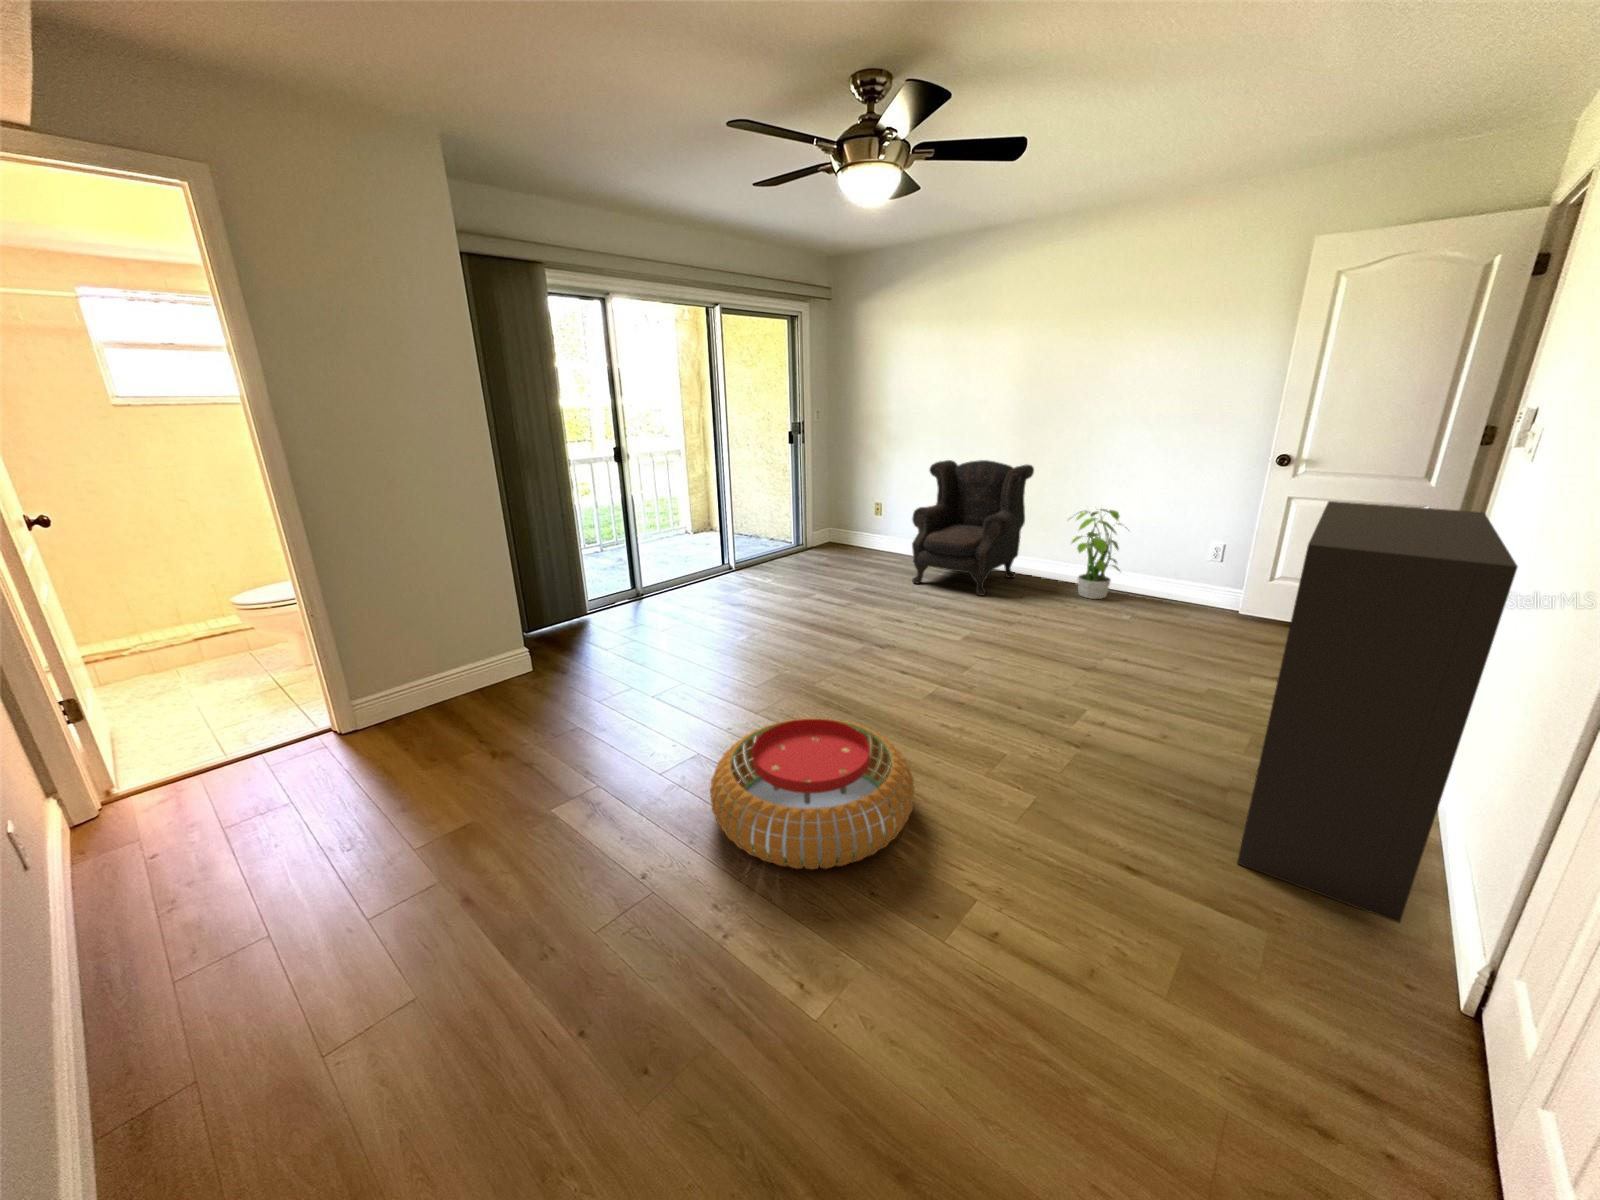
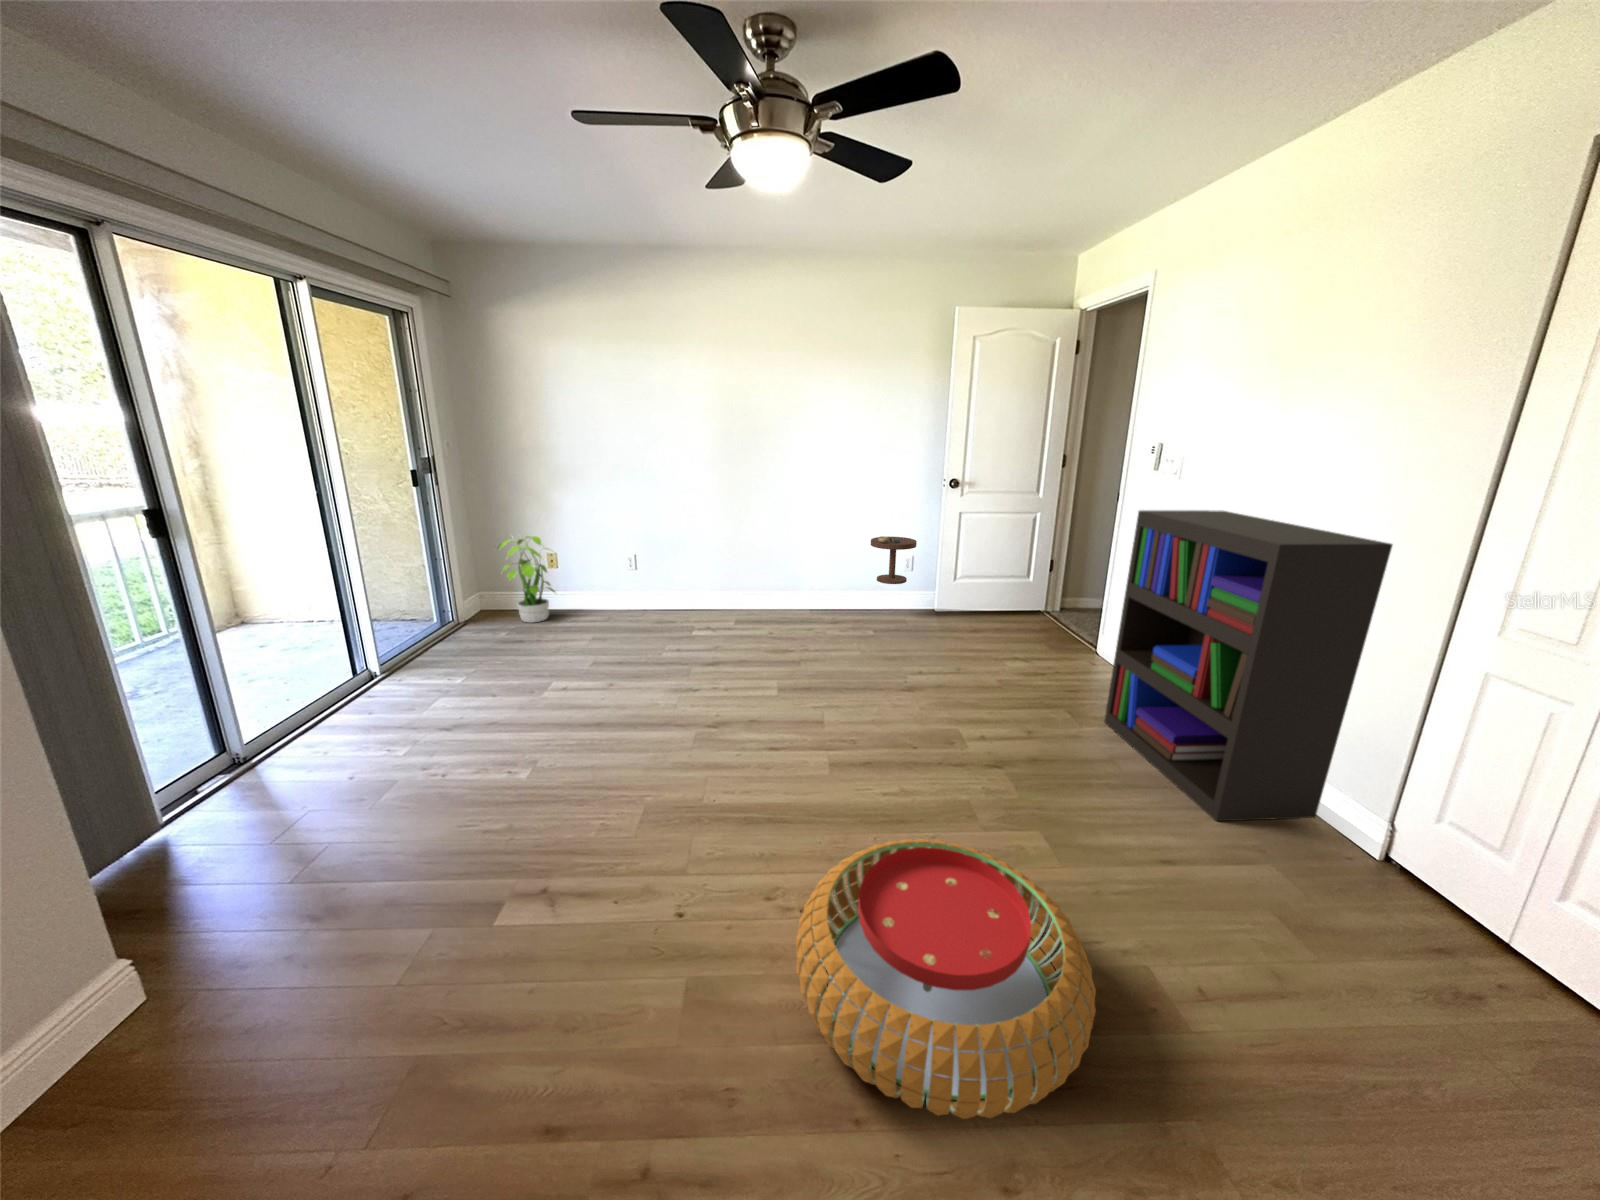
armchair: present [912,460,1034,596] -> none [635,497,750,641]
potted plant: present [1072,509,1129,599] -> present [496,536,555,623]
side table: none [1157,516,1217,610] -> present [871,536,917,584]

